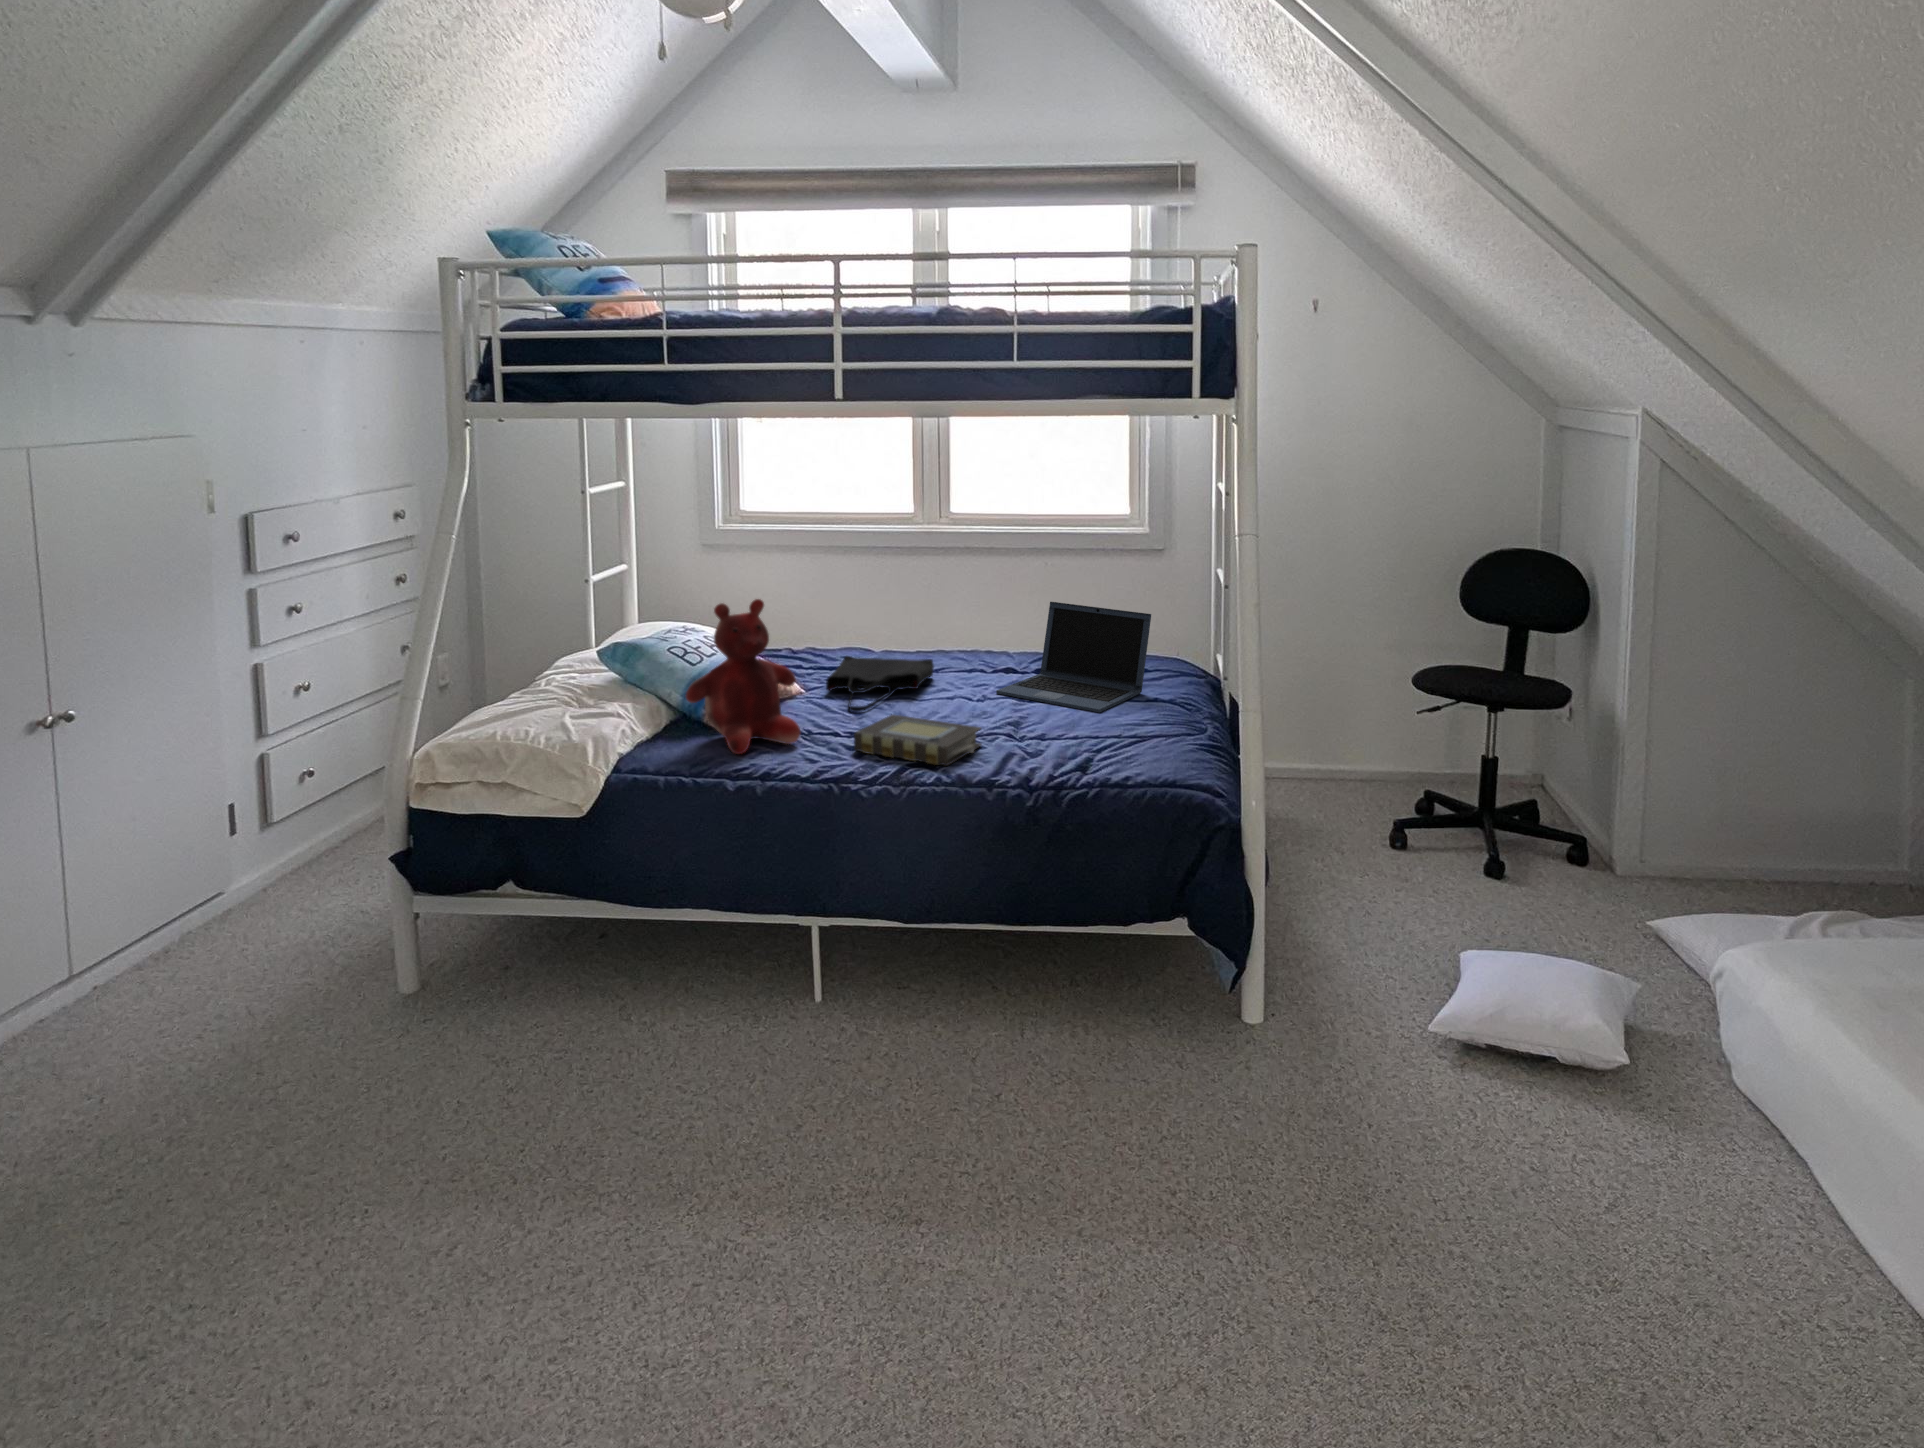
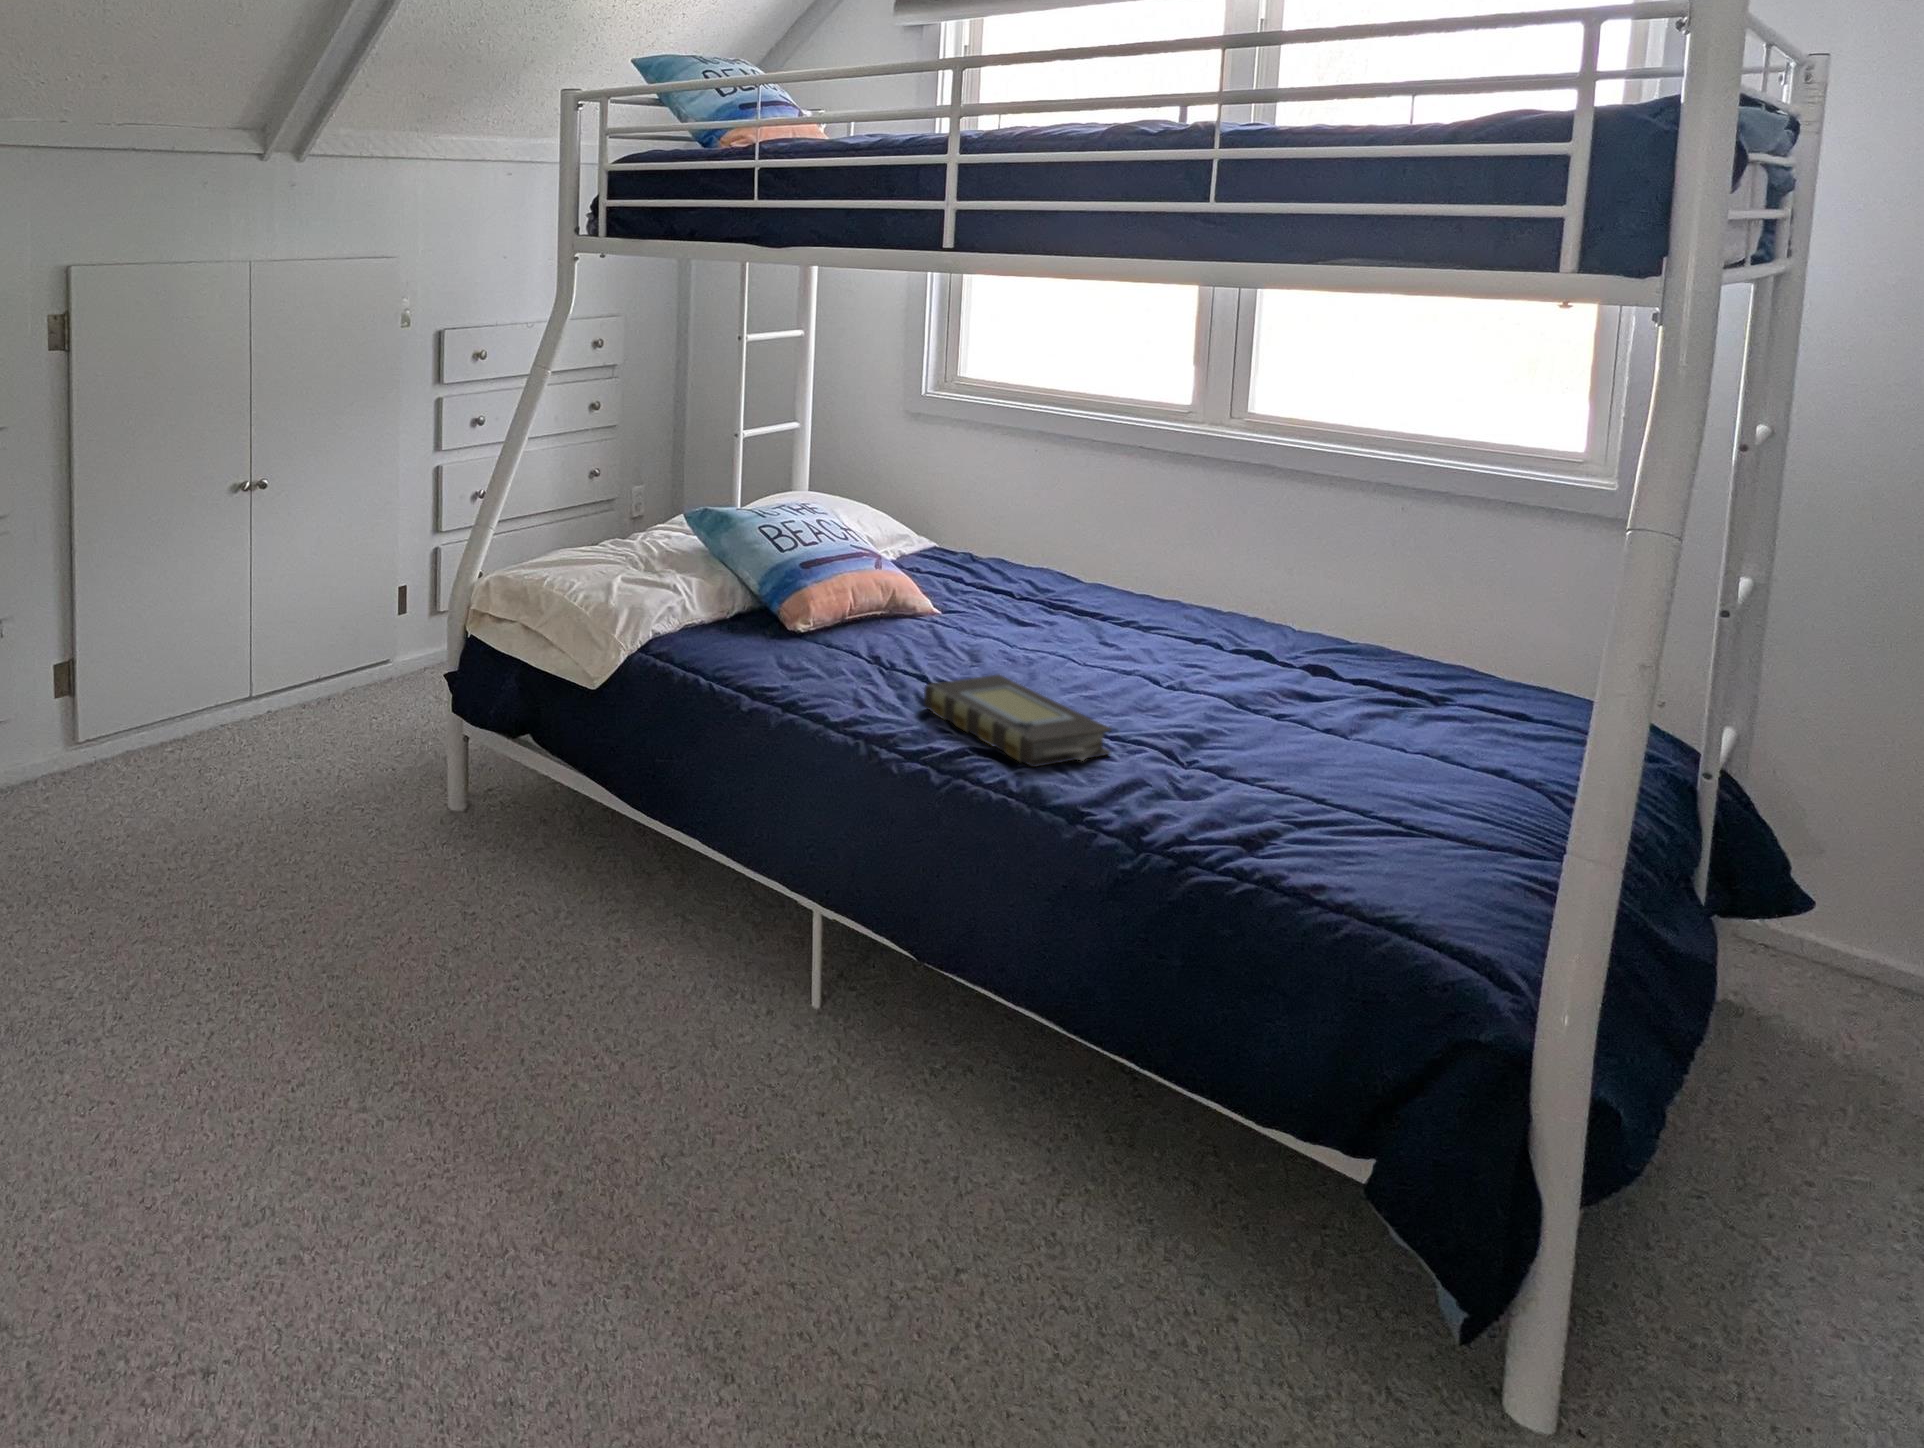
teddy bear: present [686,599,800,754] -> none [741,487,885,676]
laptop: present [996,602,1151,713] -> none [1208,569,1525,763]
tote bag: present [826,656,934,712] -> none [957,580,1130,659]

